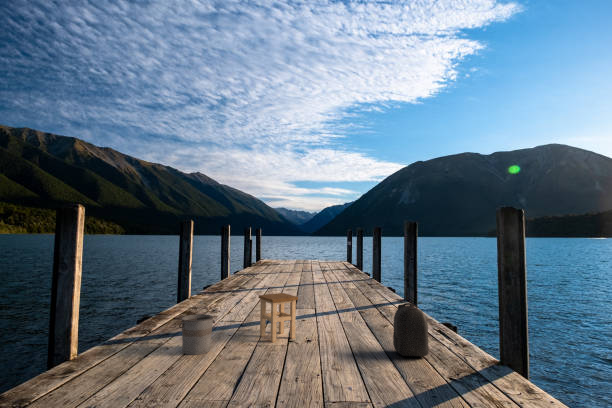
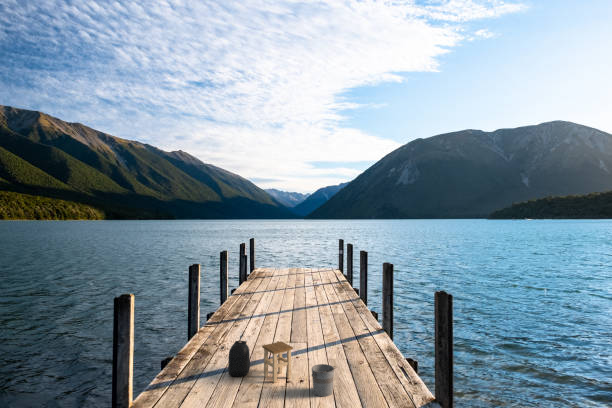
backpack: present [393,303,429,356] -> present [228,340,250,376]
bucket: present [179,314,217,355] -> present [312,364,335,396]

